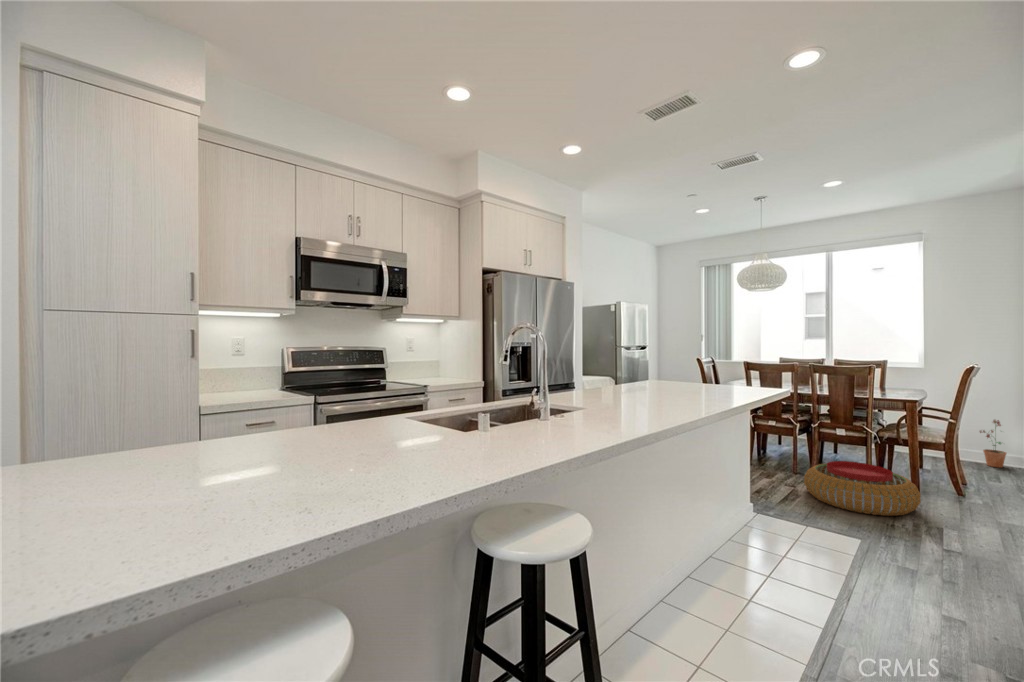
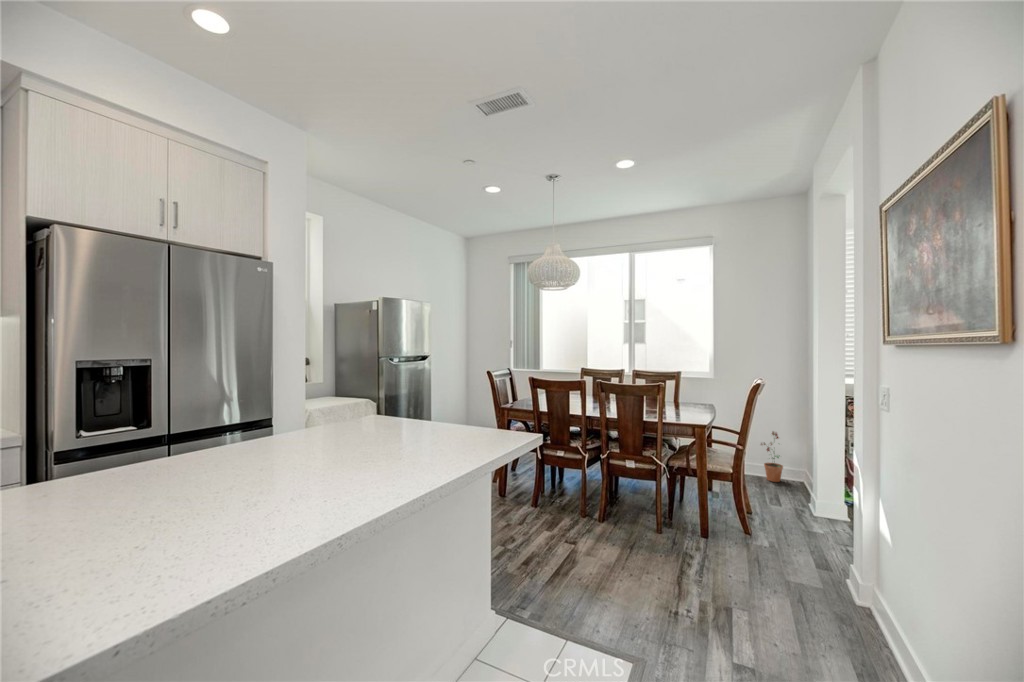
pouf: present [804,461,921,516] -> none [583,507,708,590]

